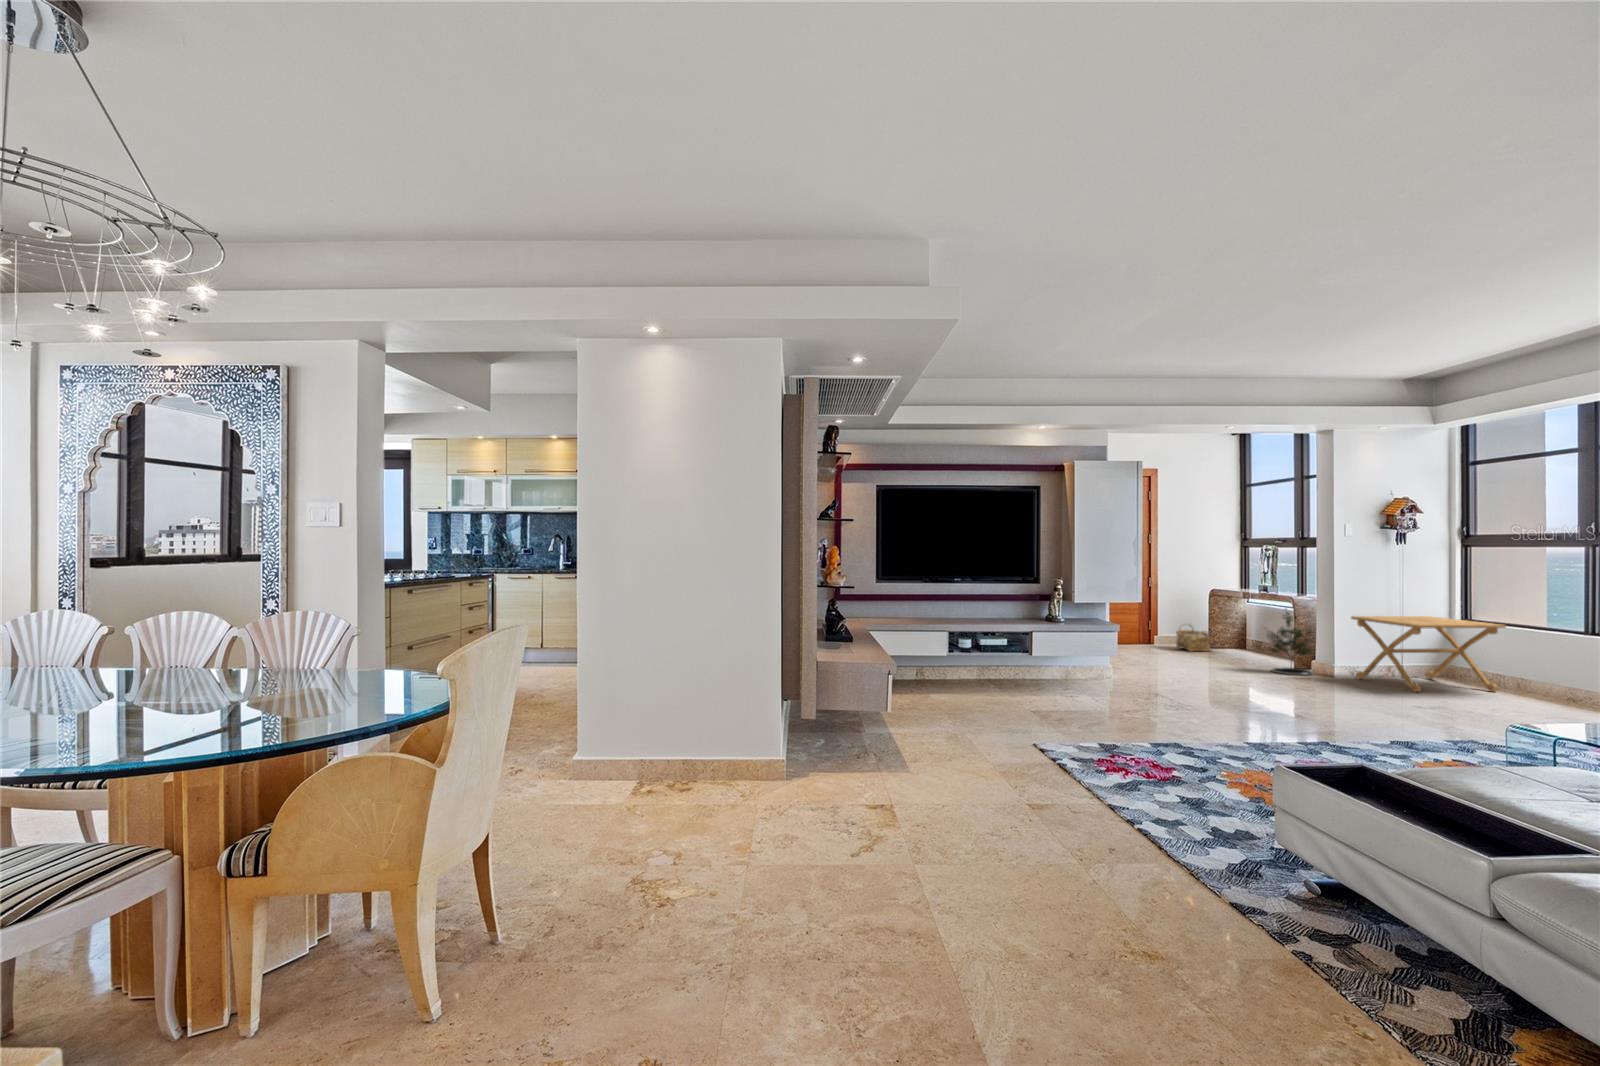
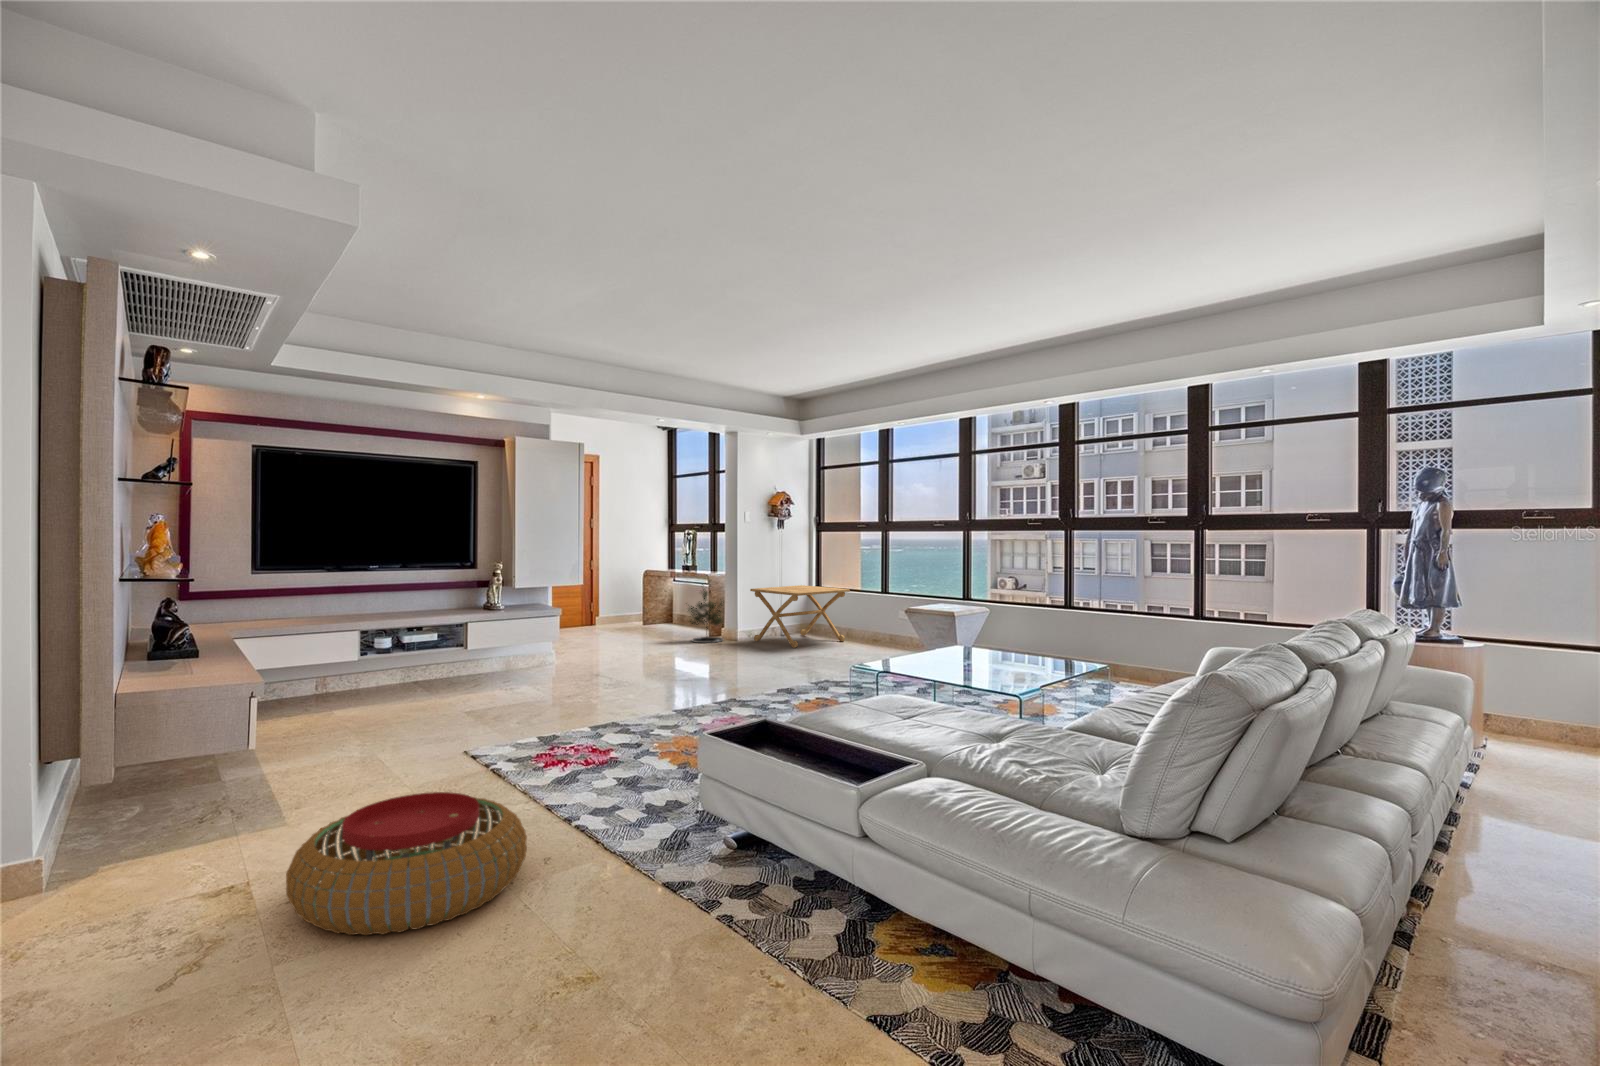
woven basket: present [1176,625,1212,652] -> none [612,603,645,630]
pouf: none [903,770,1091,882] -> present [286,792,527,935]

